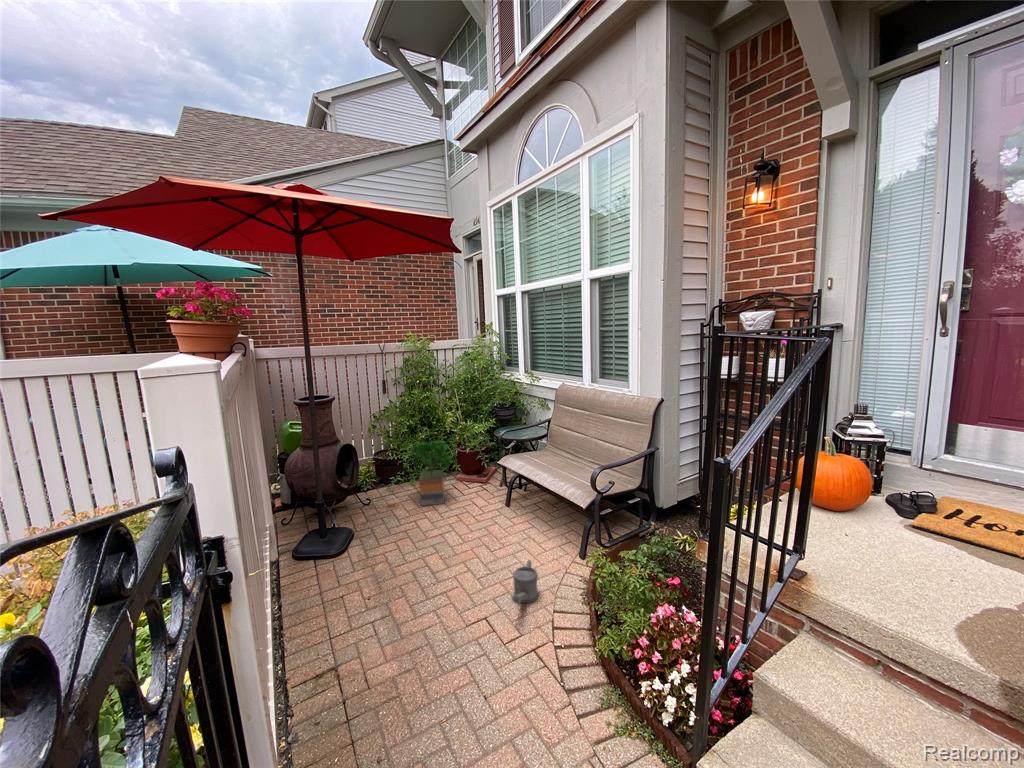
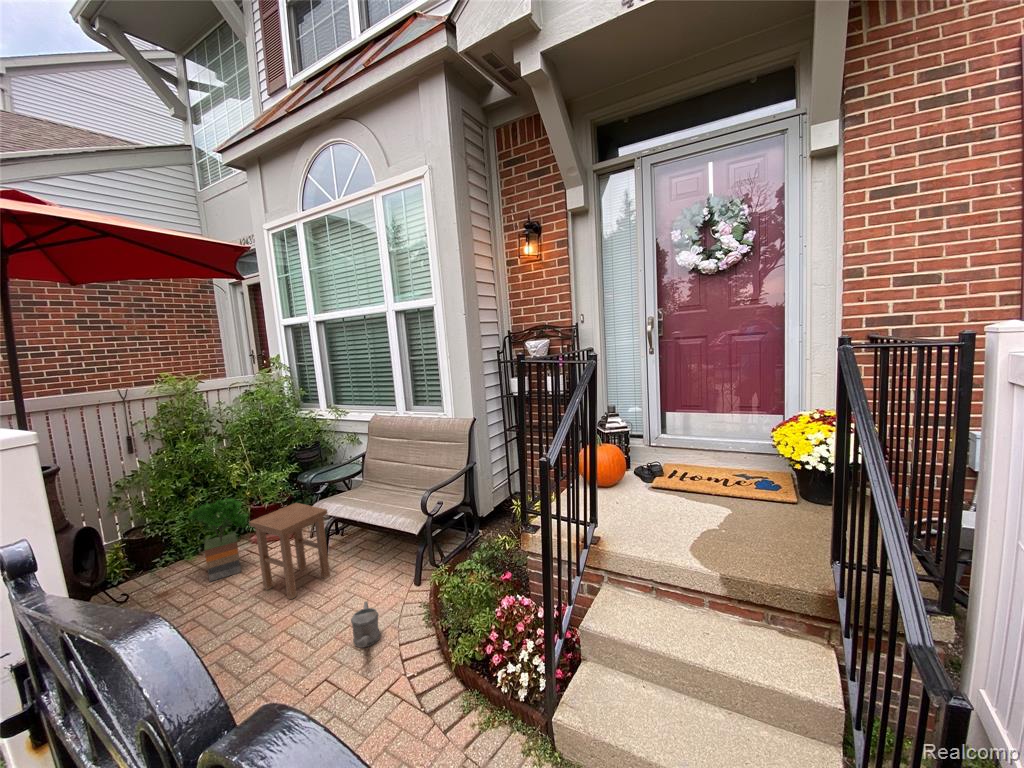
stool: none [448,454,510,538] -> present [249,503,330,599]

